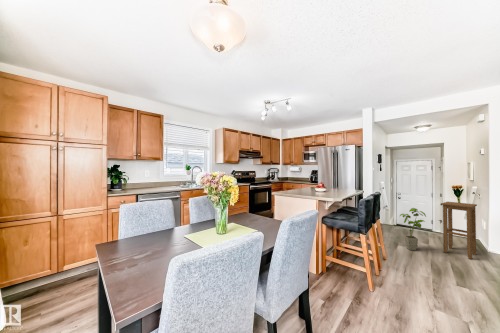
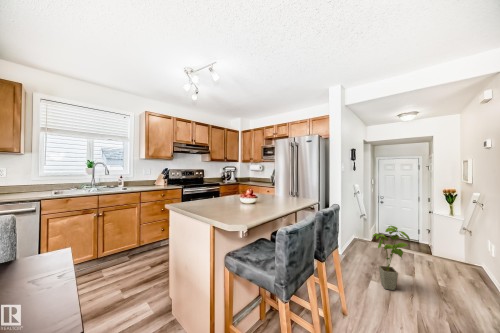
stool: present [441,202,477,259] -> none [433,215,486,311]

